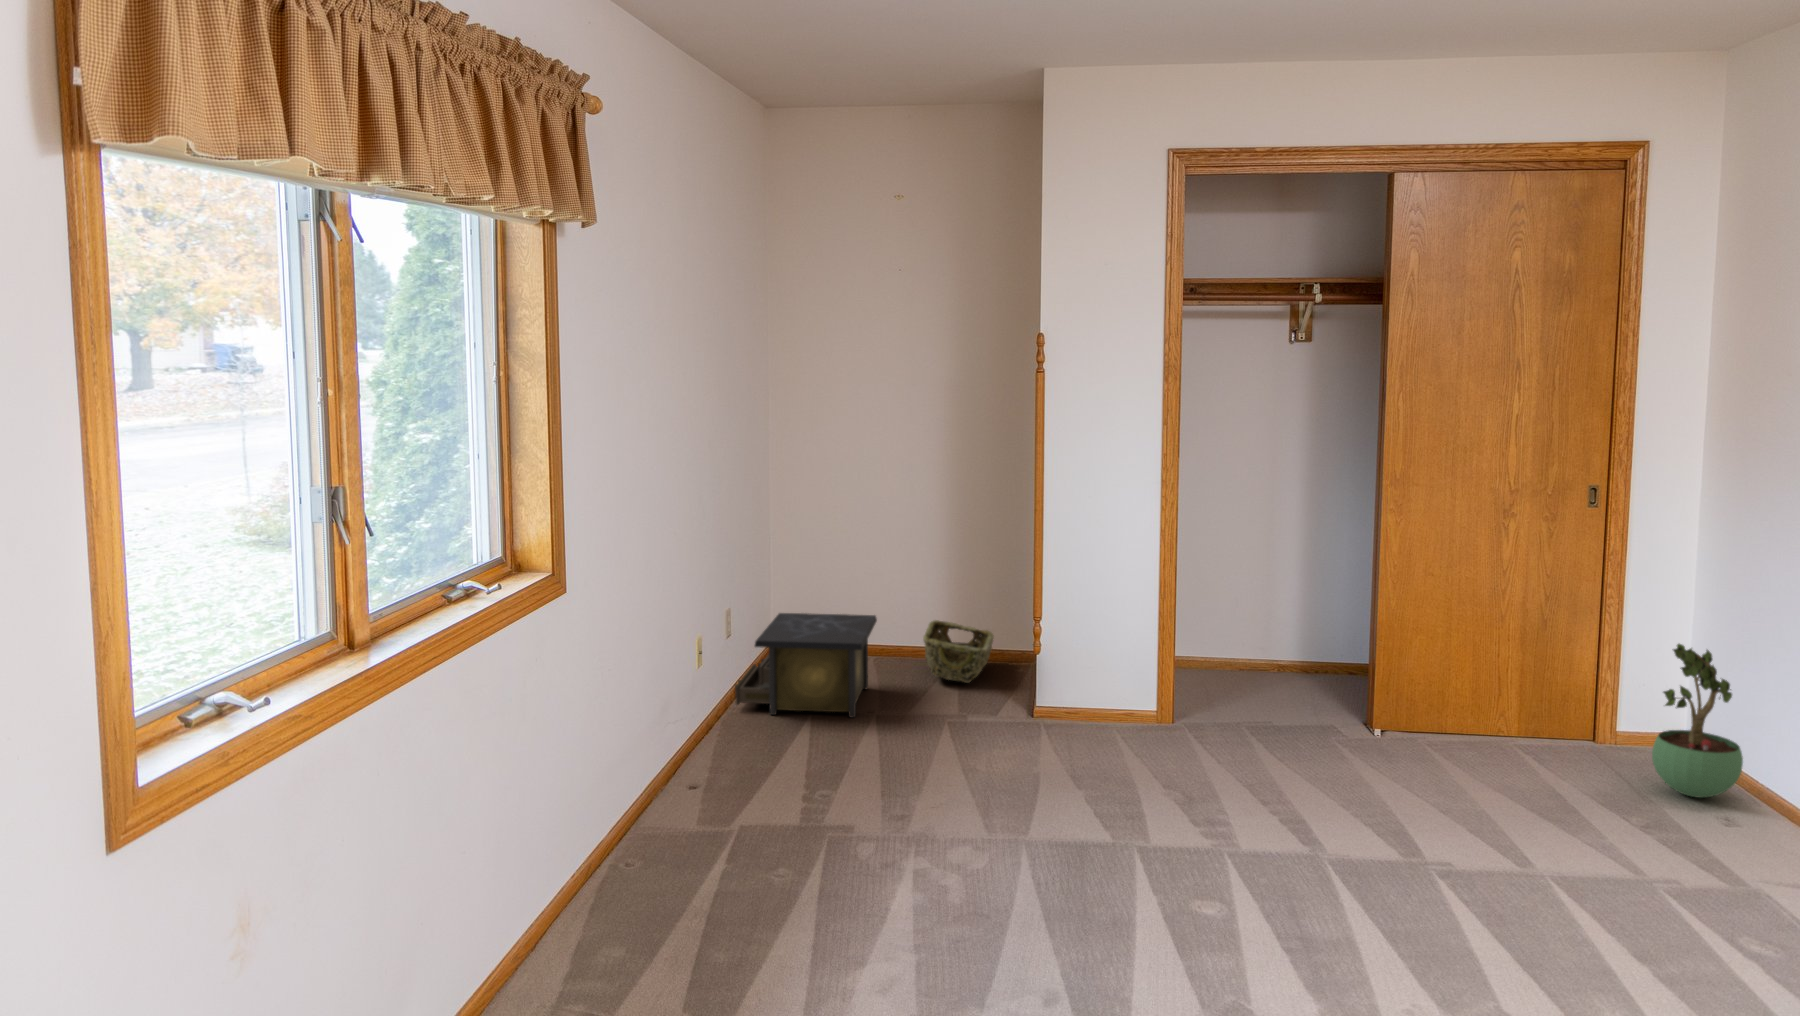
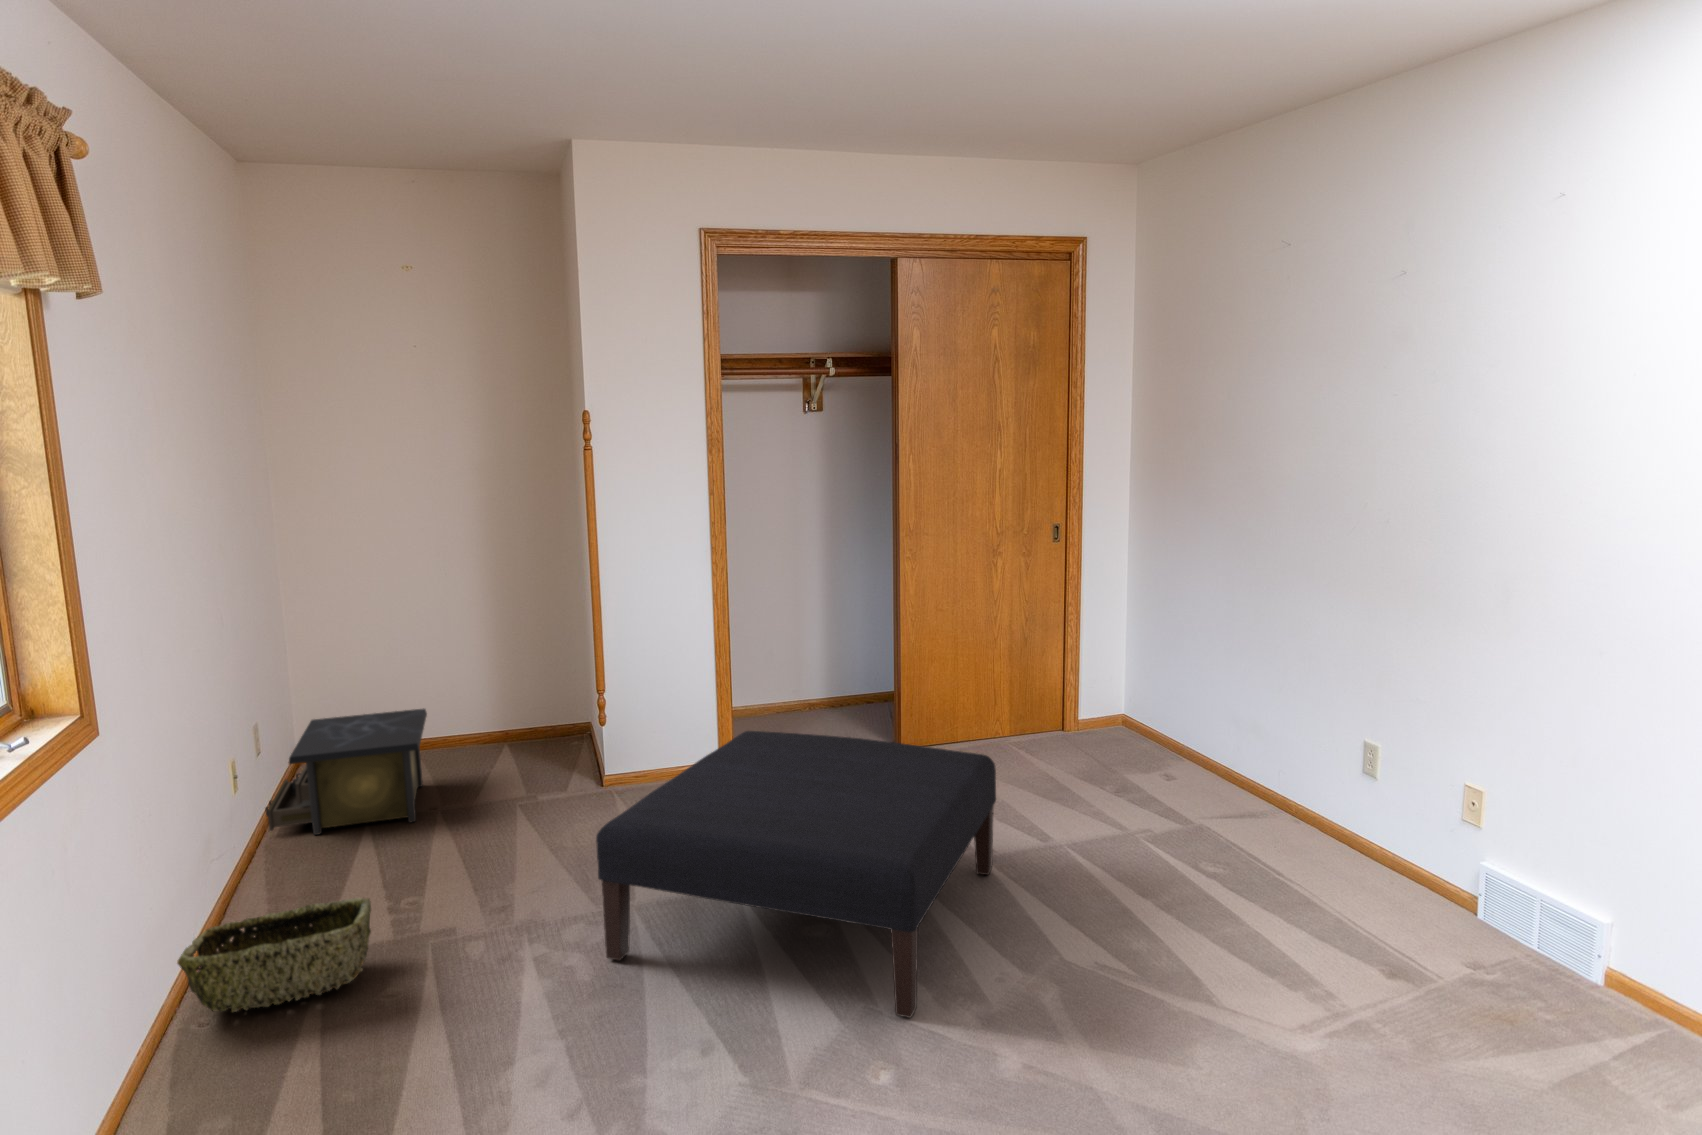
woven basket: present [923,620,994,683] -> present [177,898,371,1013]
potted plant: present [1652,644,1743,798] -> none [1134,649,1199,772]
ottoman: none [988,671,1425,964] -> present [596,731,996,1018]

